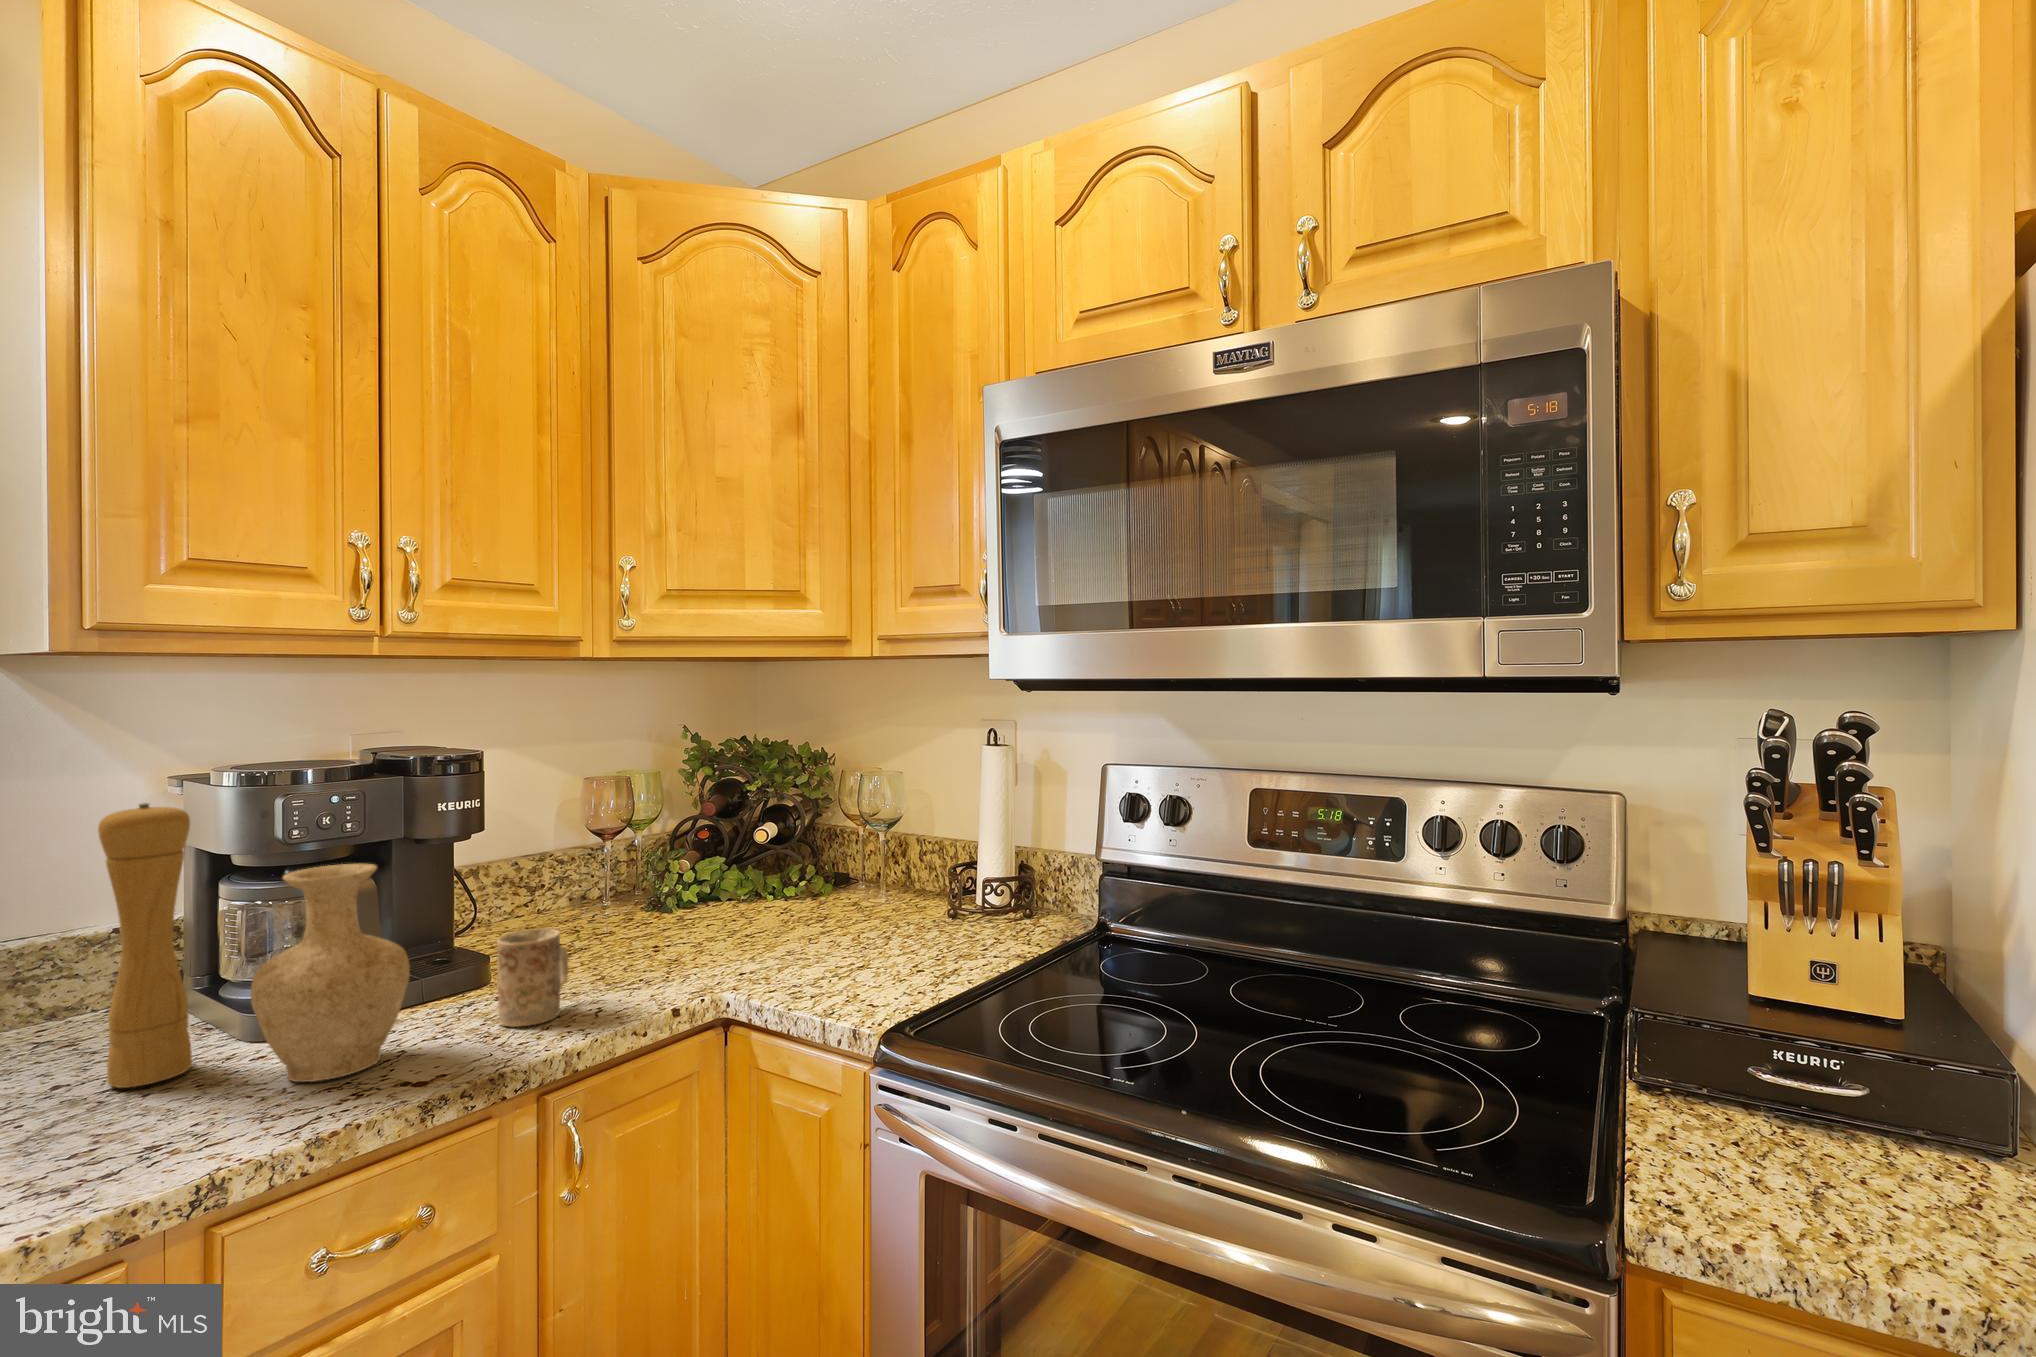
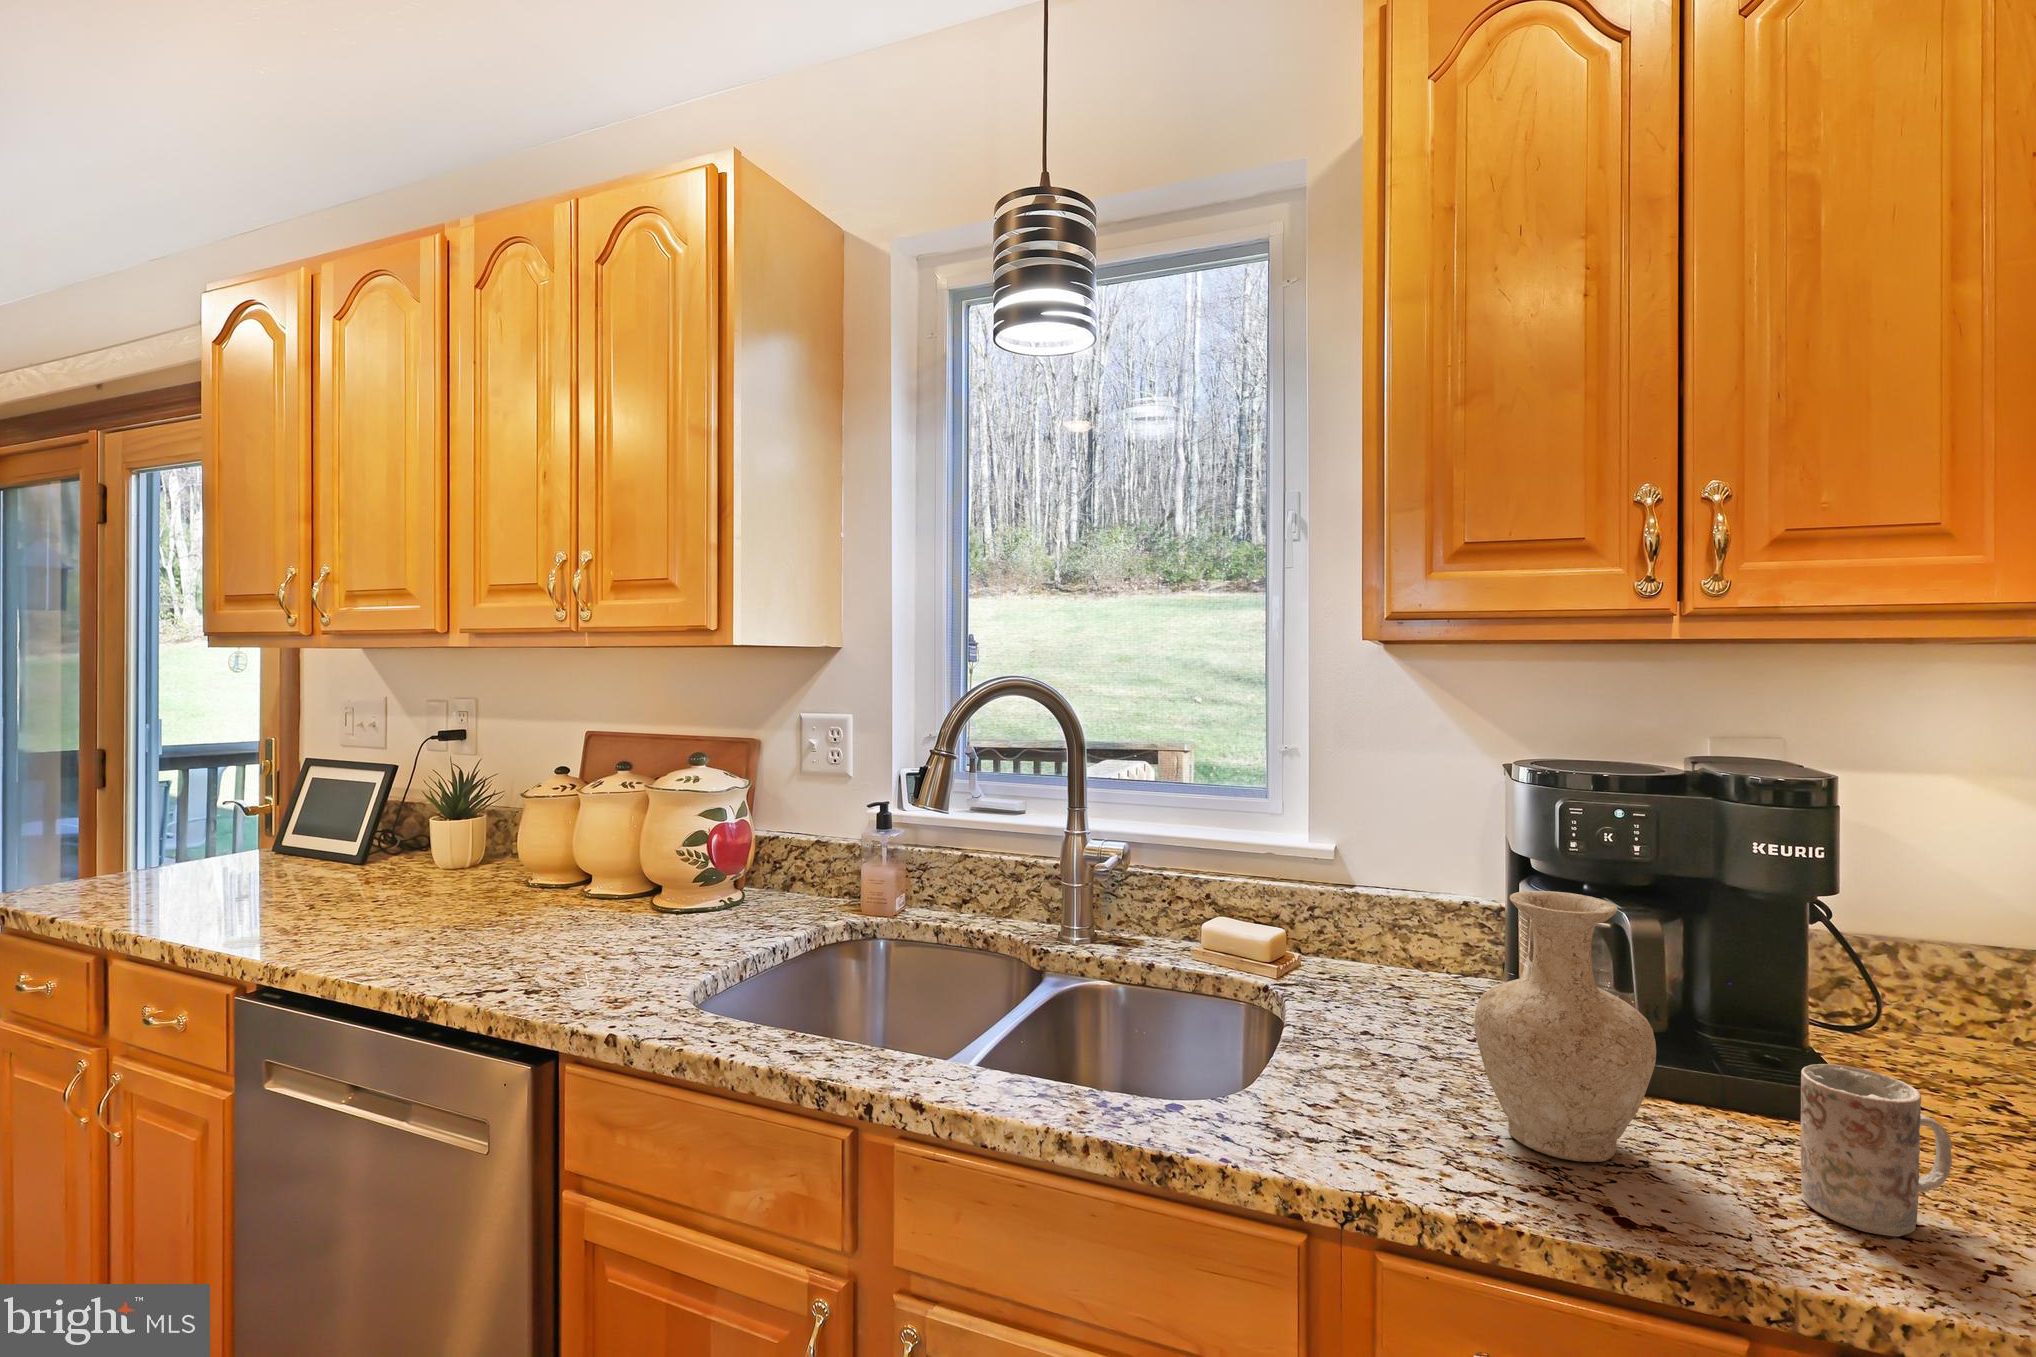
pepper mill: present [98,803,192,1088] -> none [1386,788,1459,1069]

